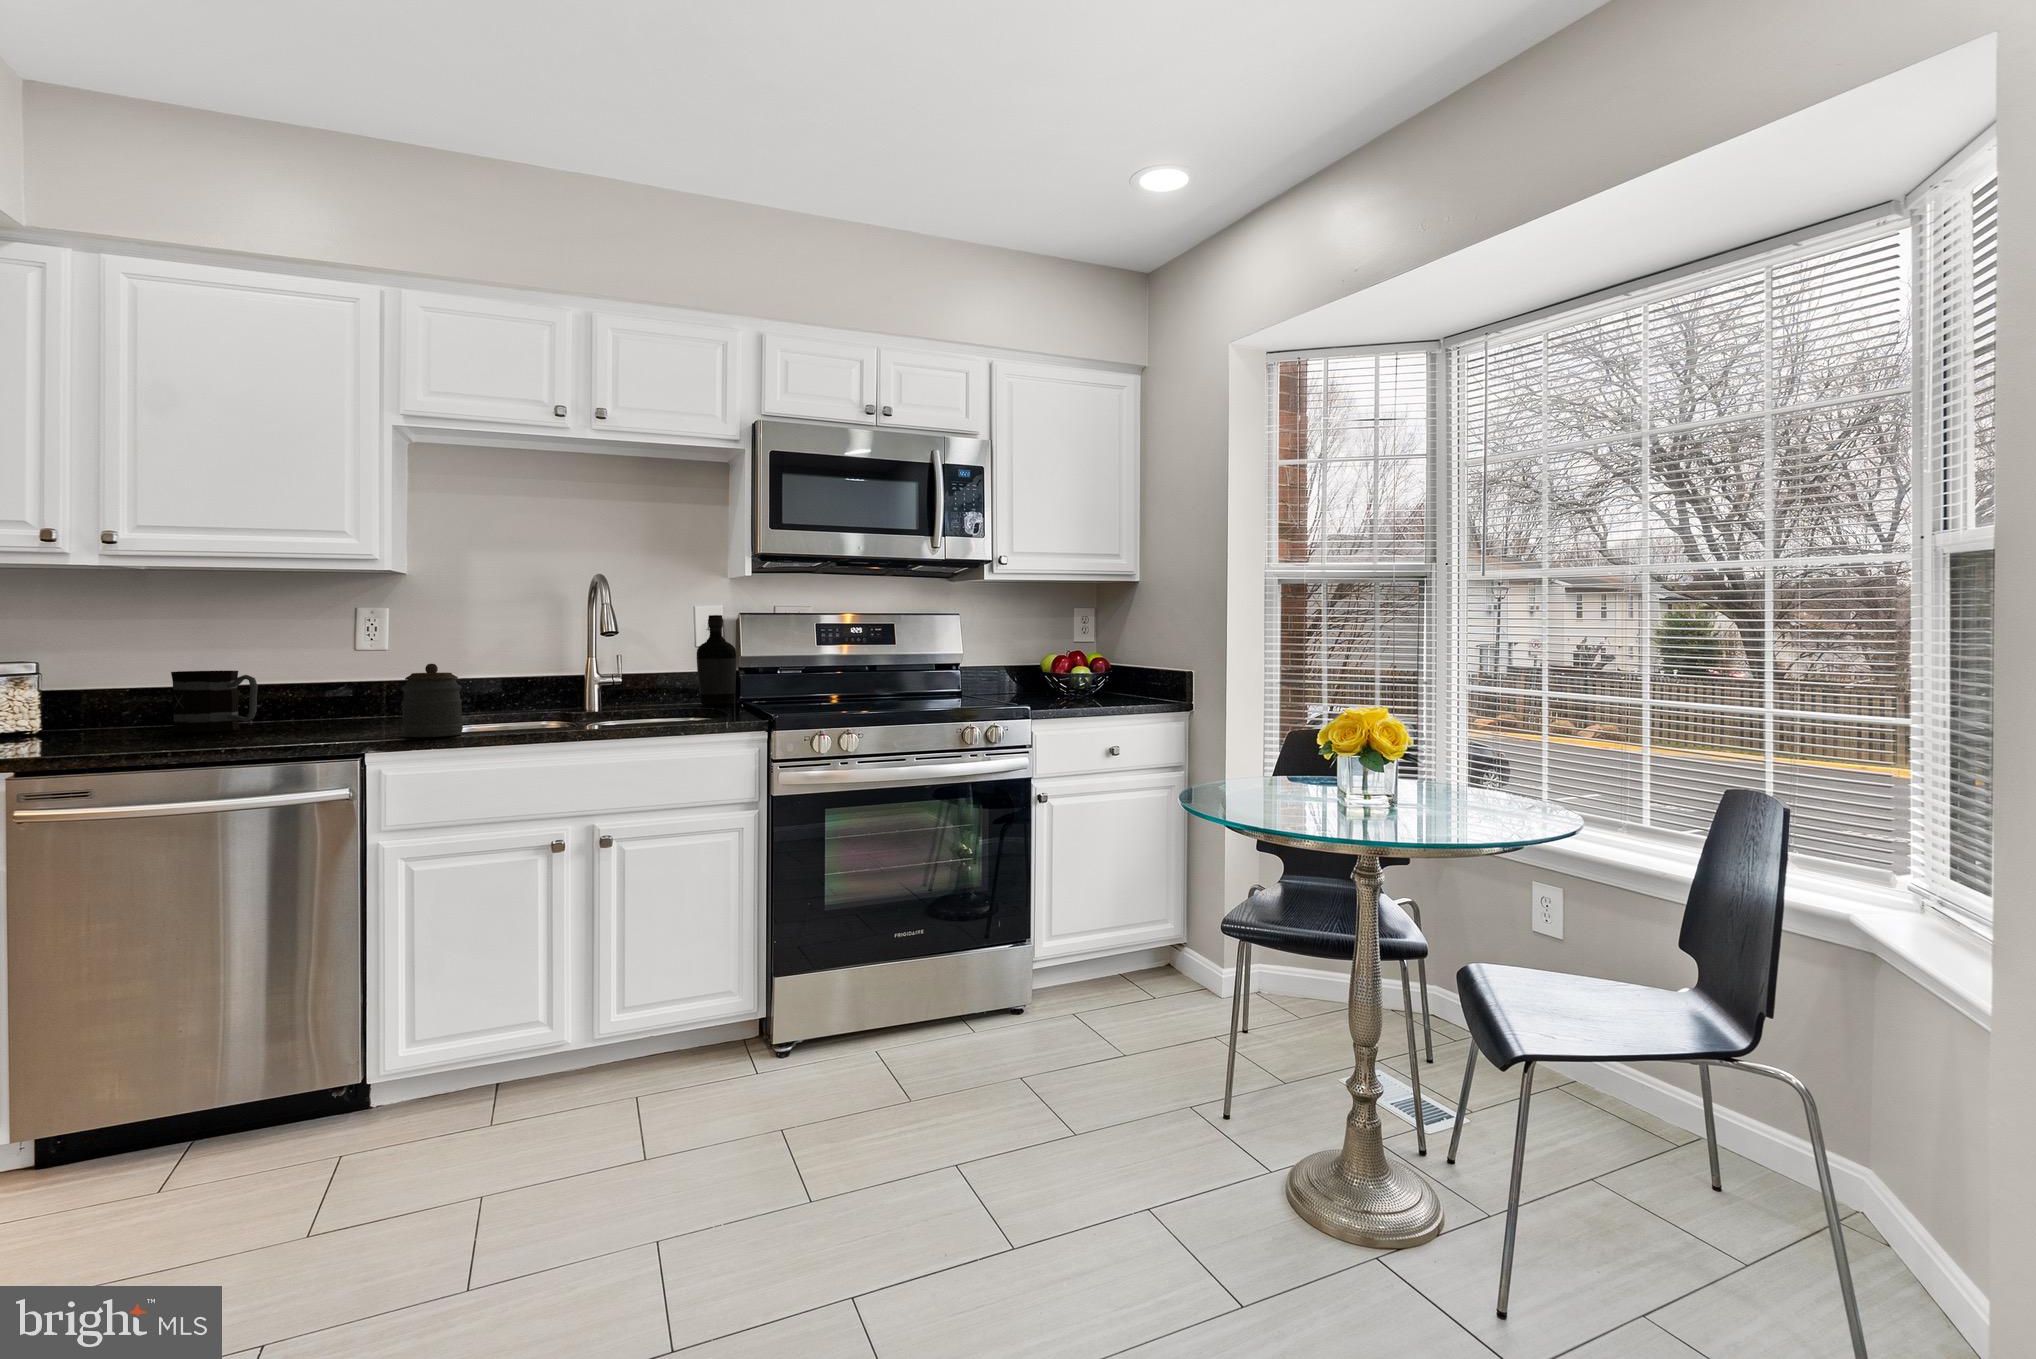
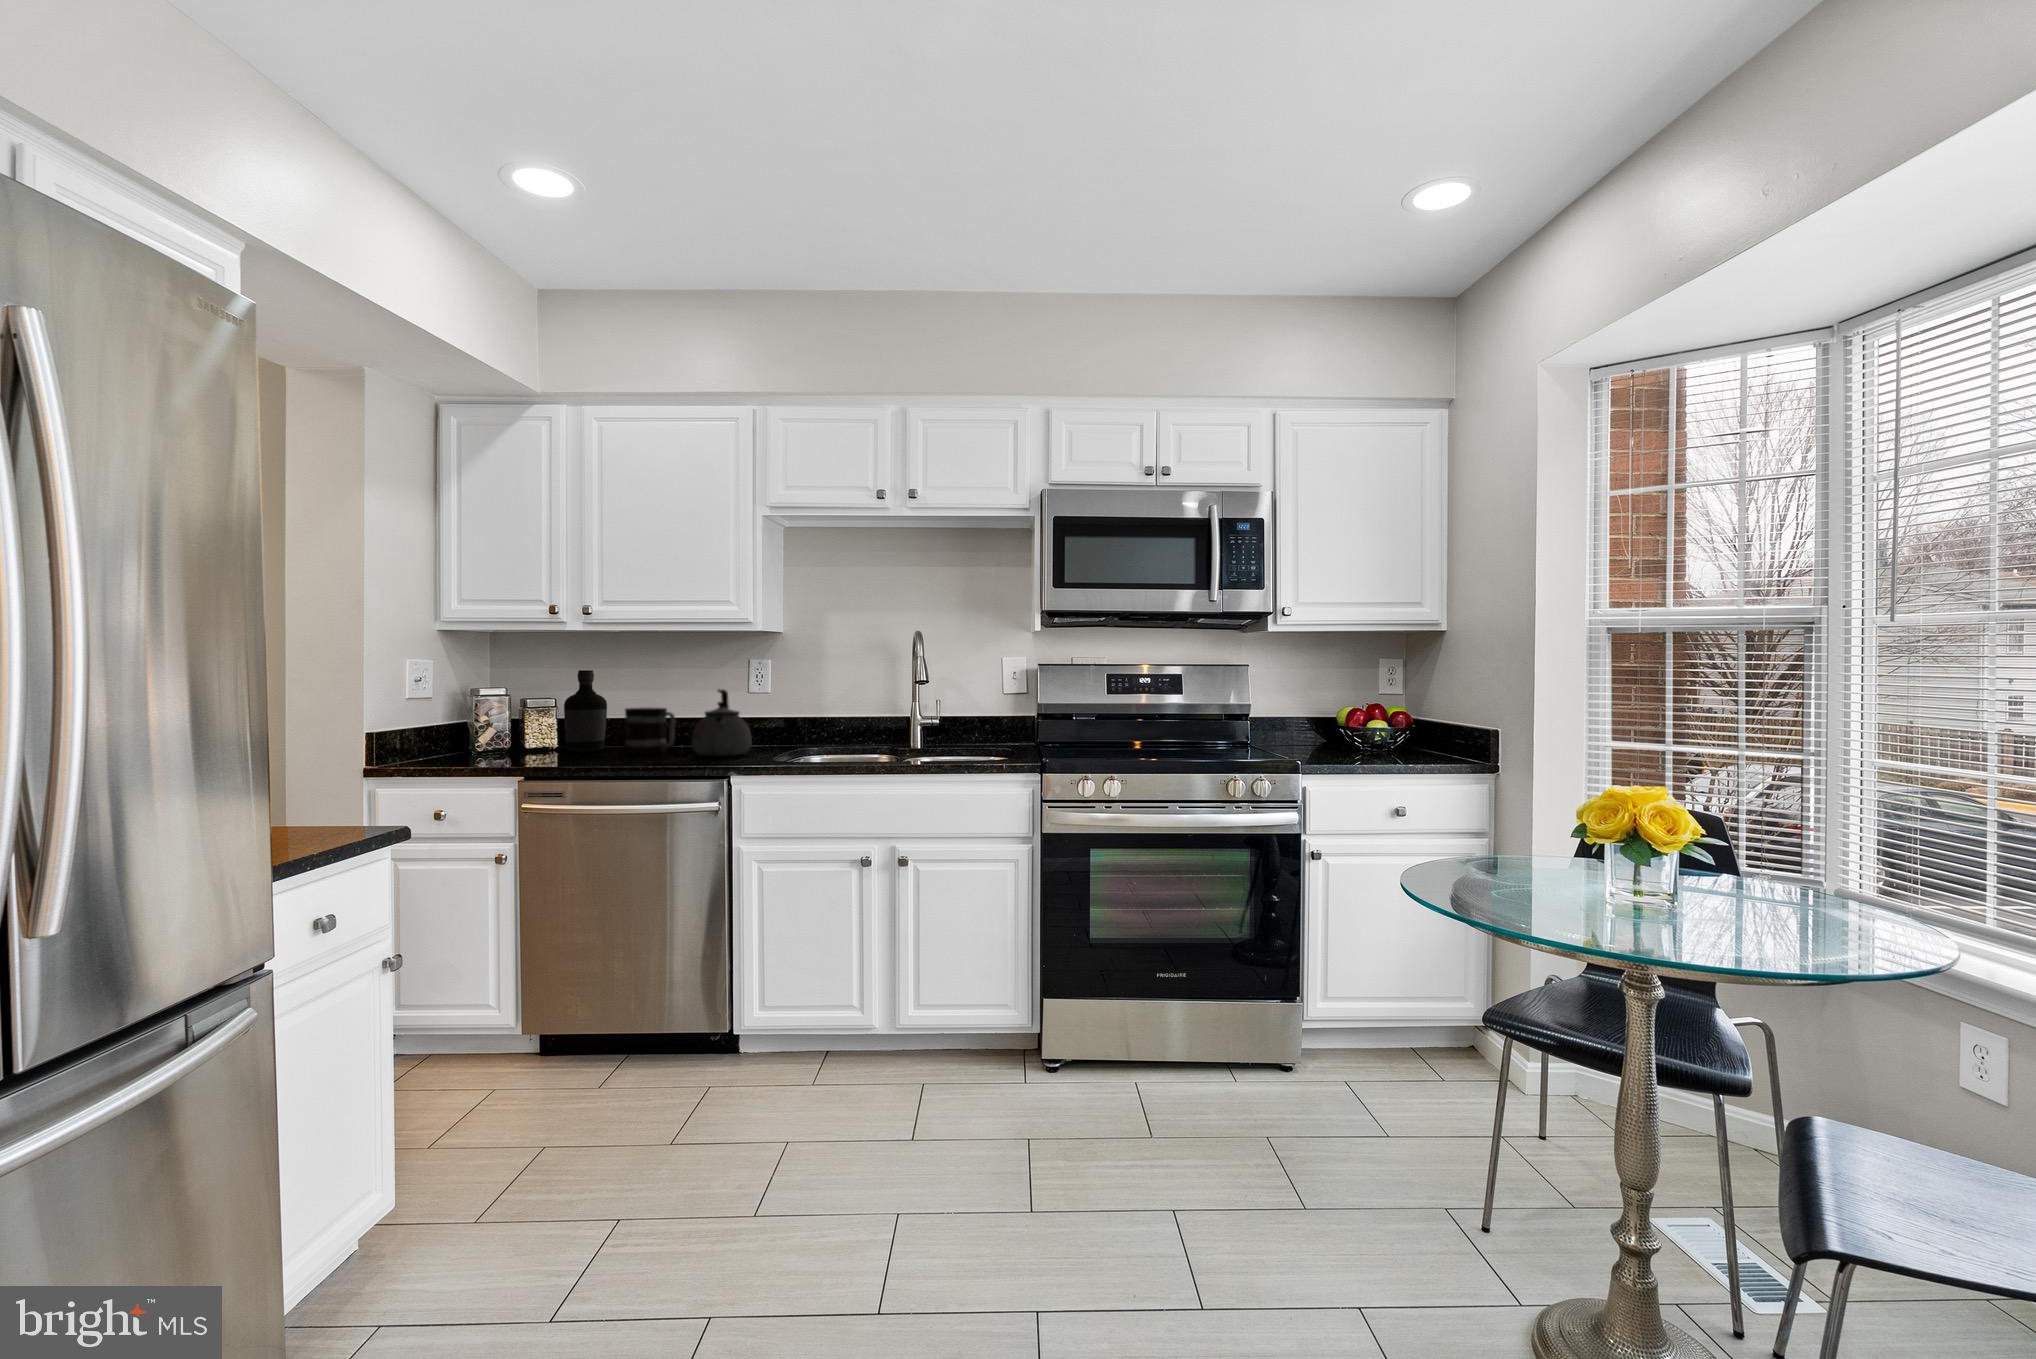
bottle: present [697,615,736,705] -> present [564,670,607,752]
kettle: none [292,643,379,730] -> present [692,689,752,757]
jar: present [401,664,463,737] -> none [752,708,796,767]

